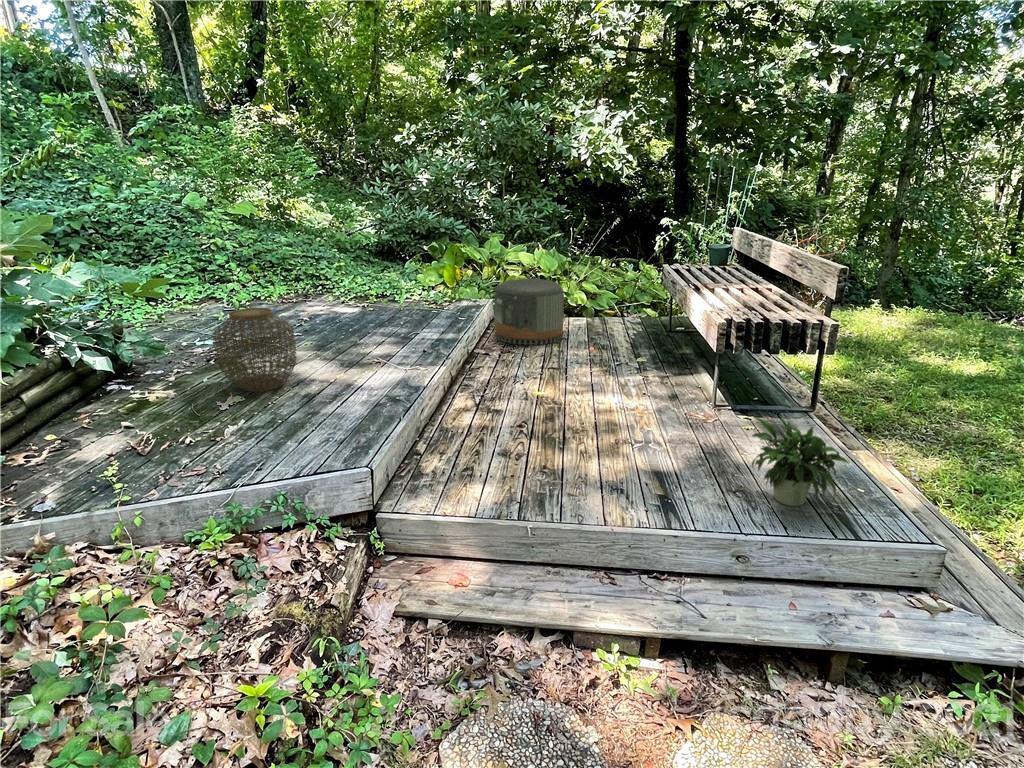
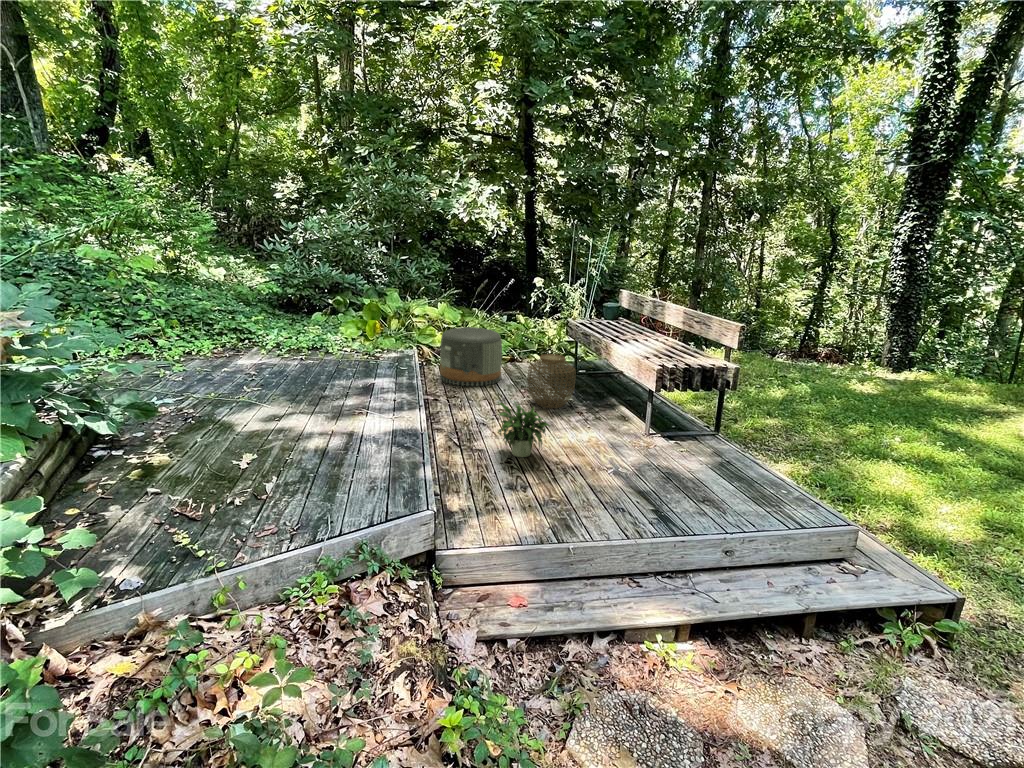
woven basket: present [213,308,296,392] -> present [527,354,576,408]
potted plant: present [737,415,849,506] -> present [498,401,550,457]

